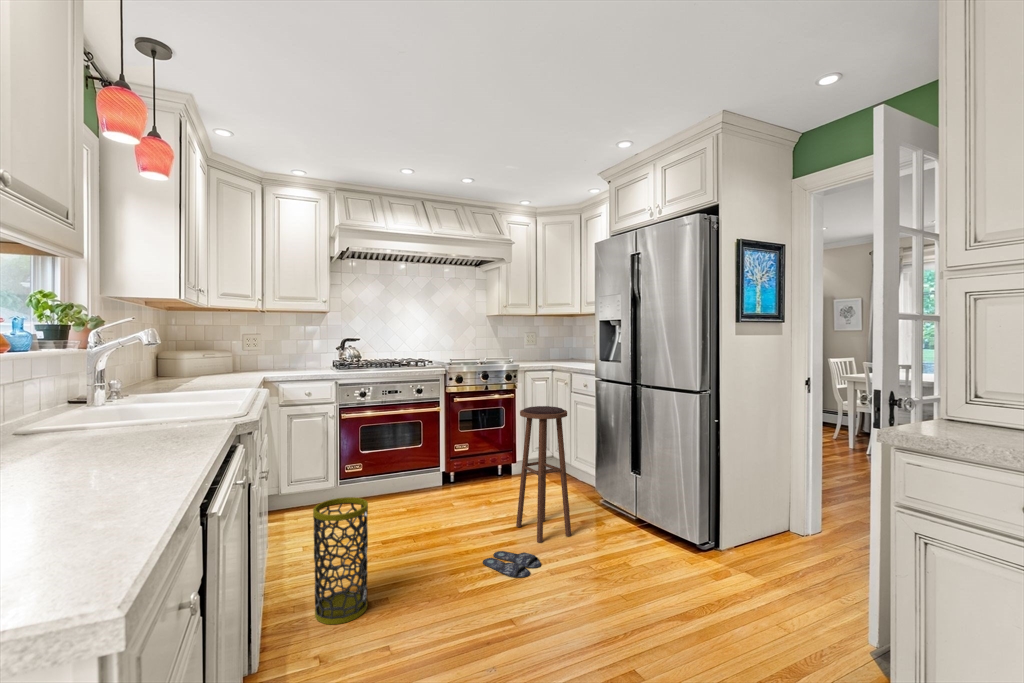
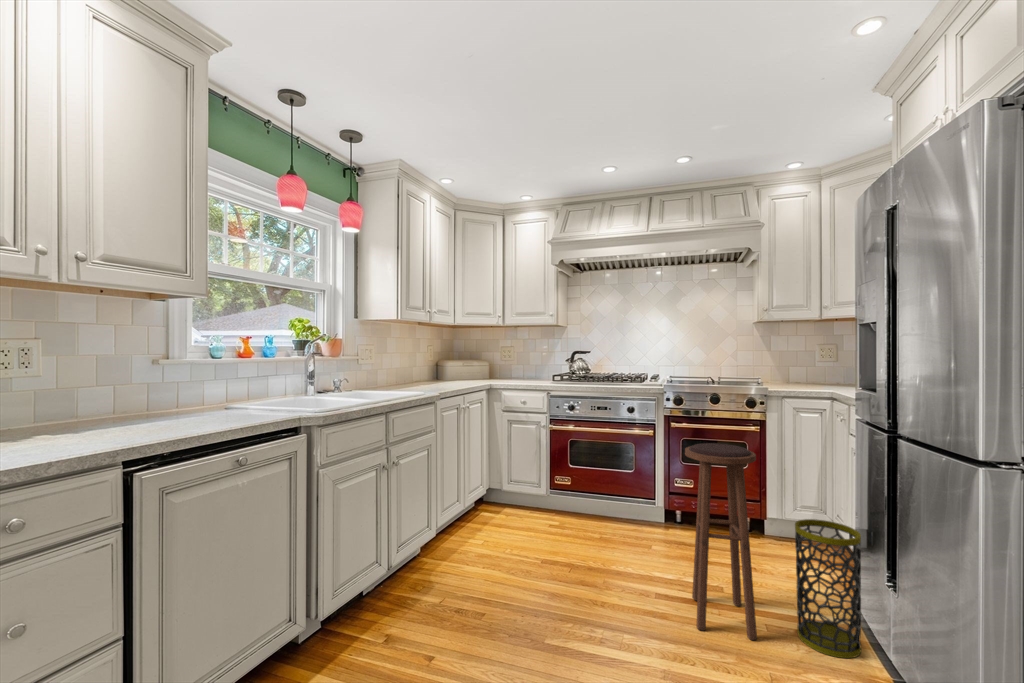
trash can: present [313,497,368,624] -> present [795,519,861,658]
slippers: present [483,551,541,578] -> none [603,617,670,663]

